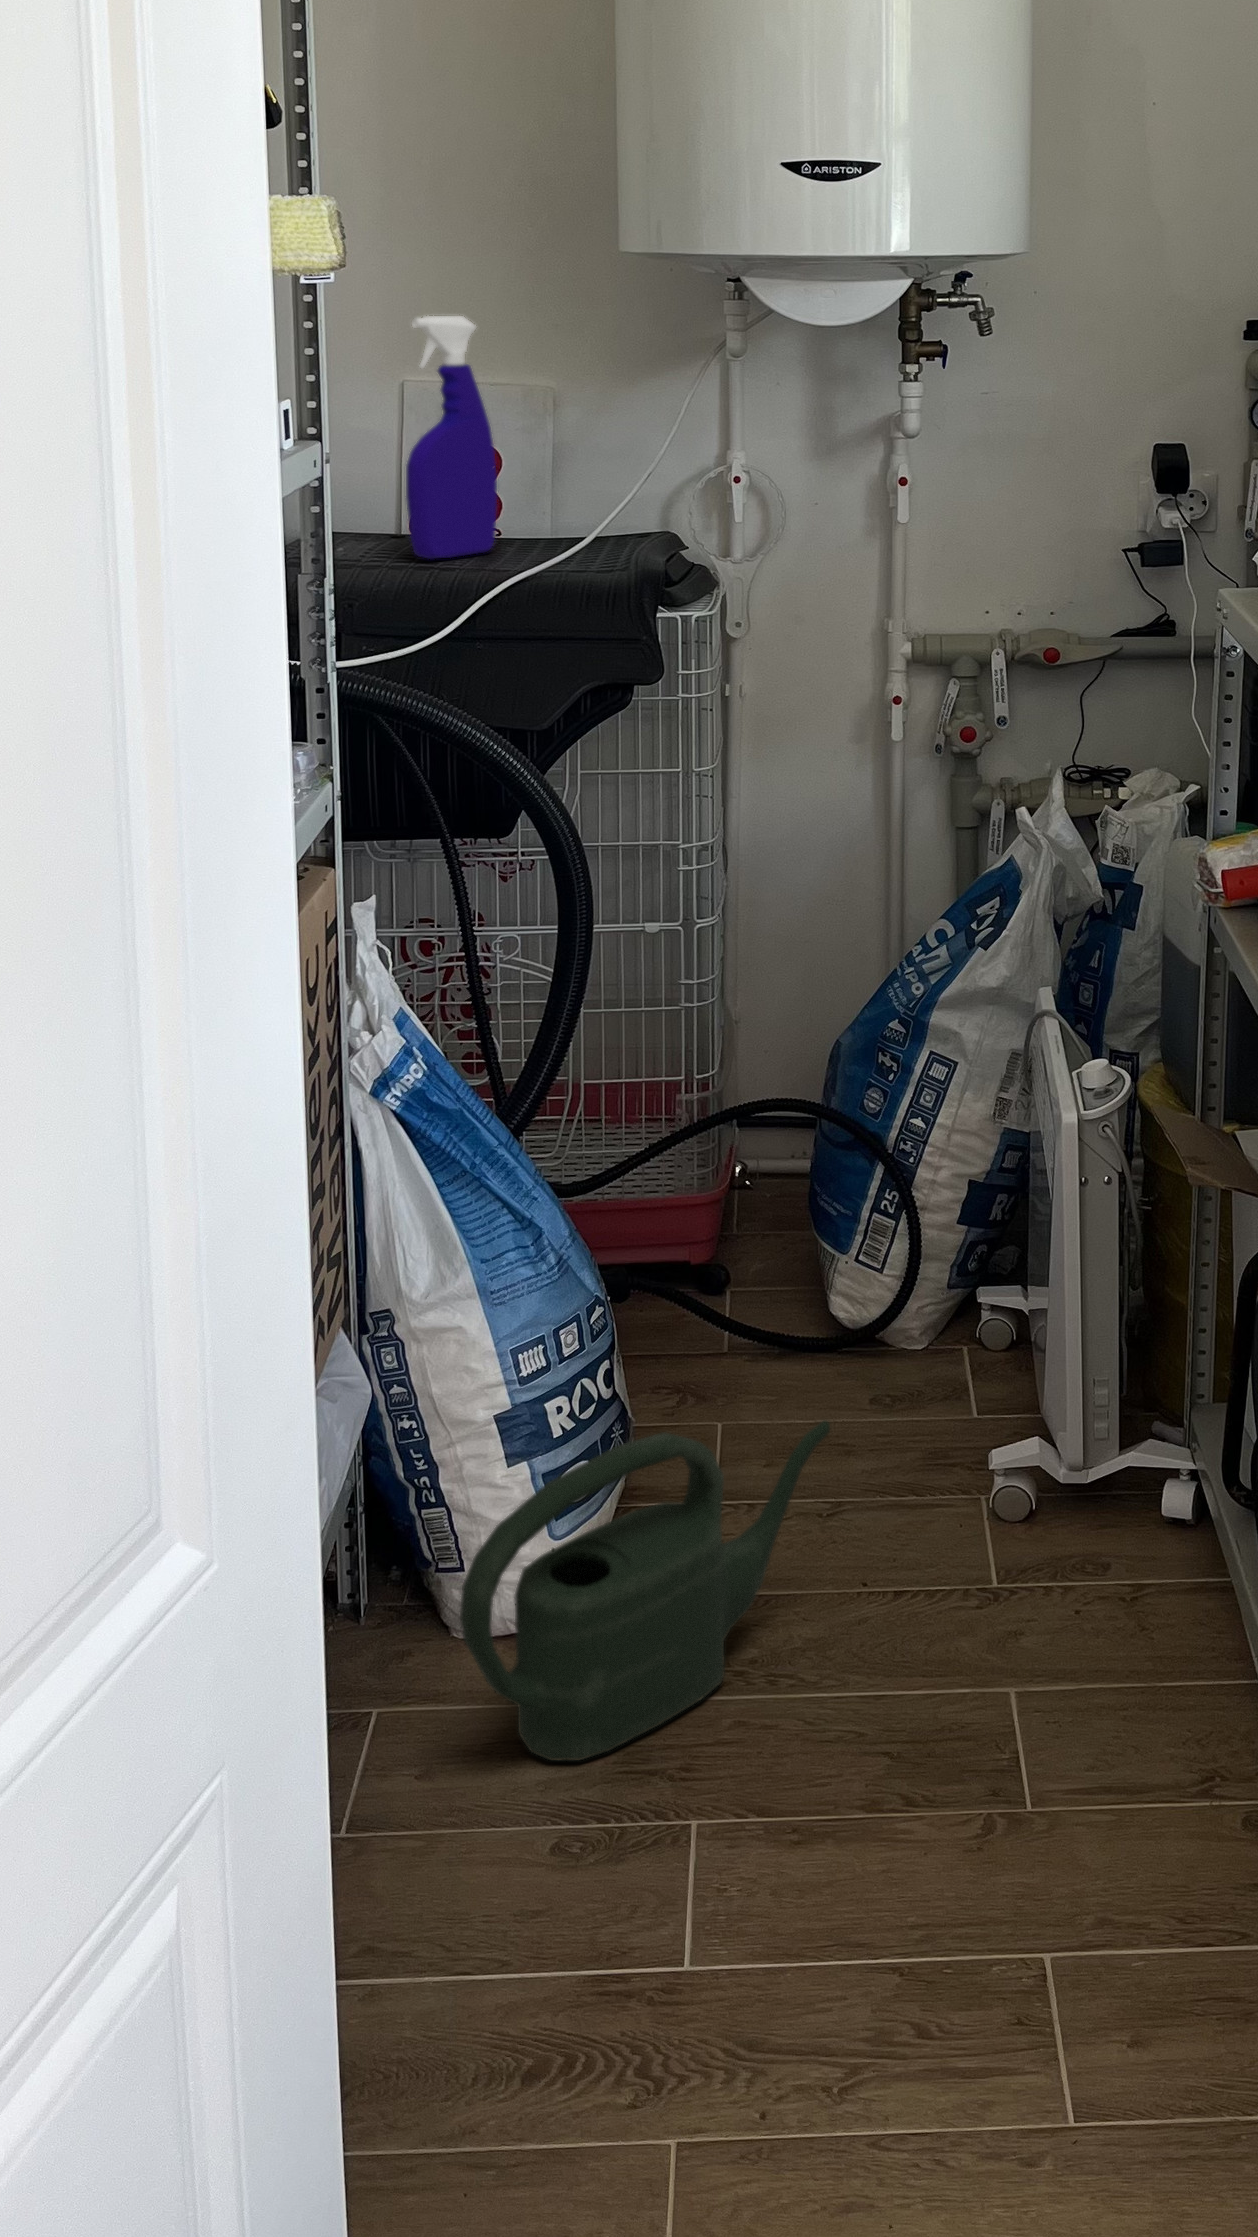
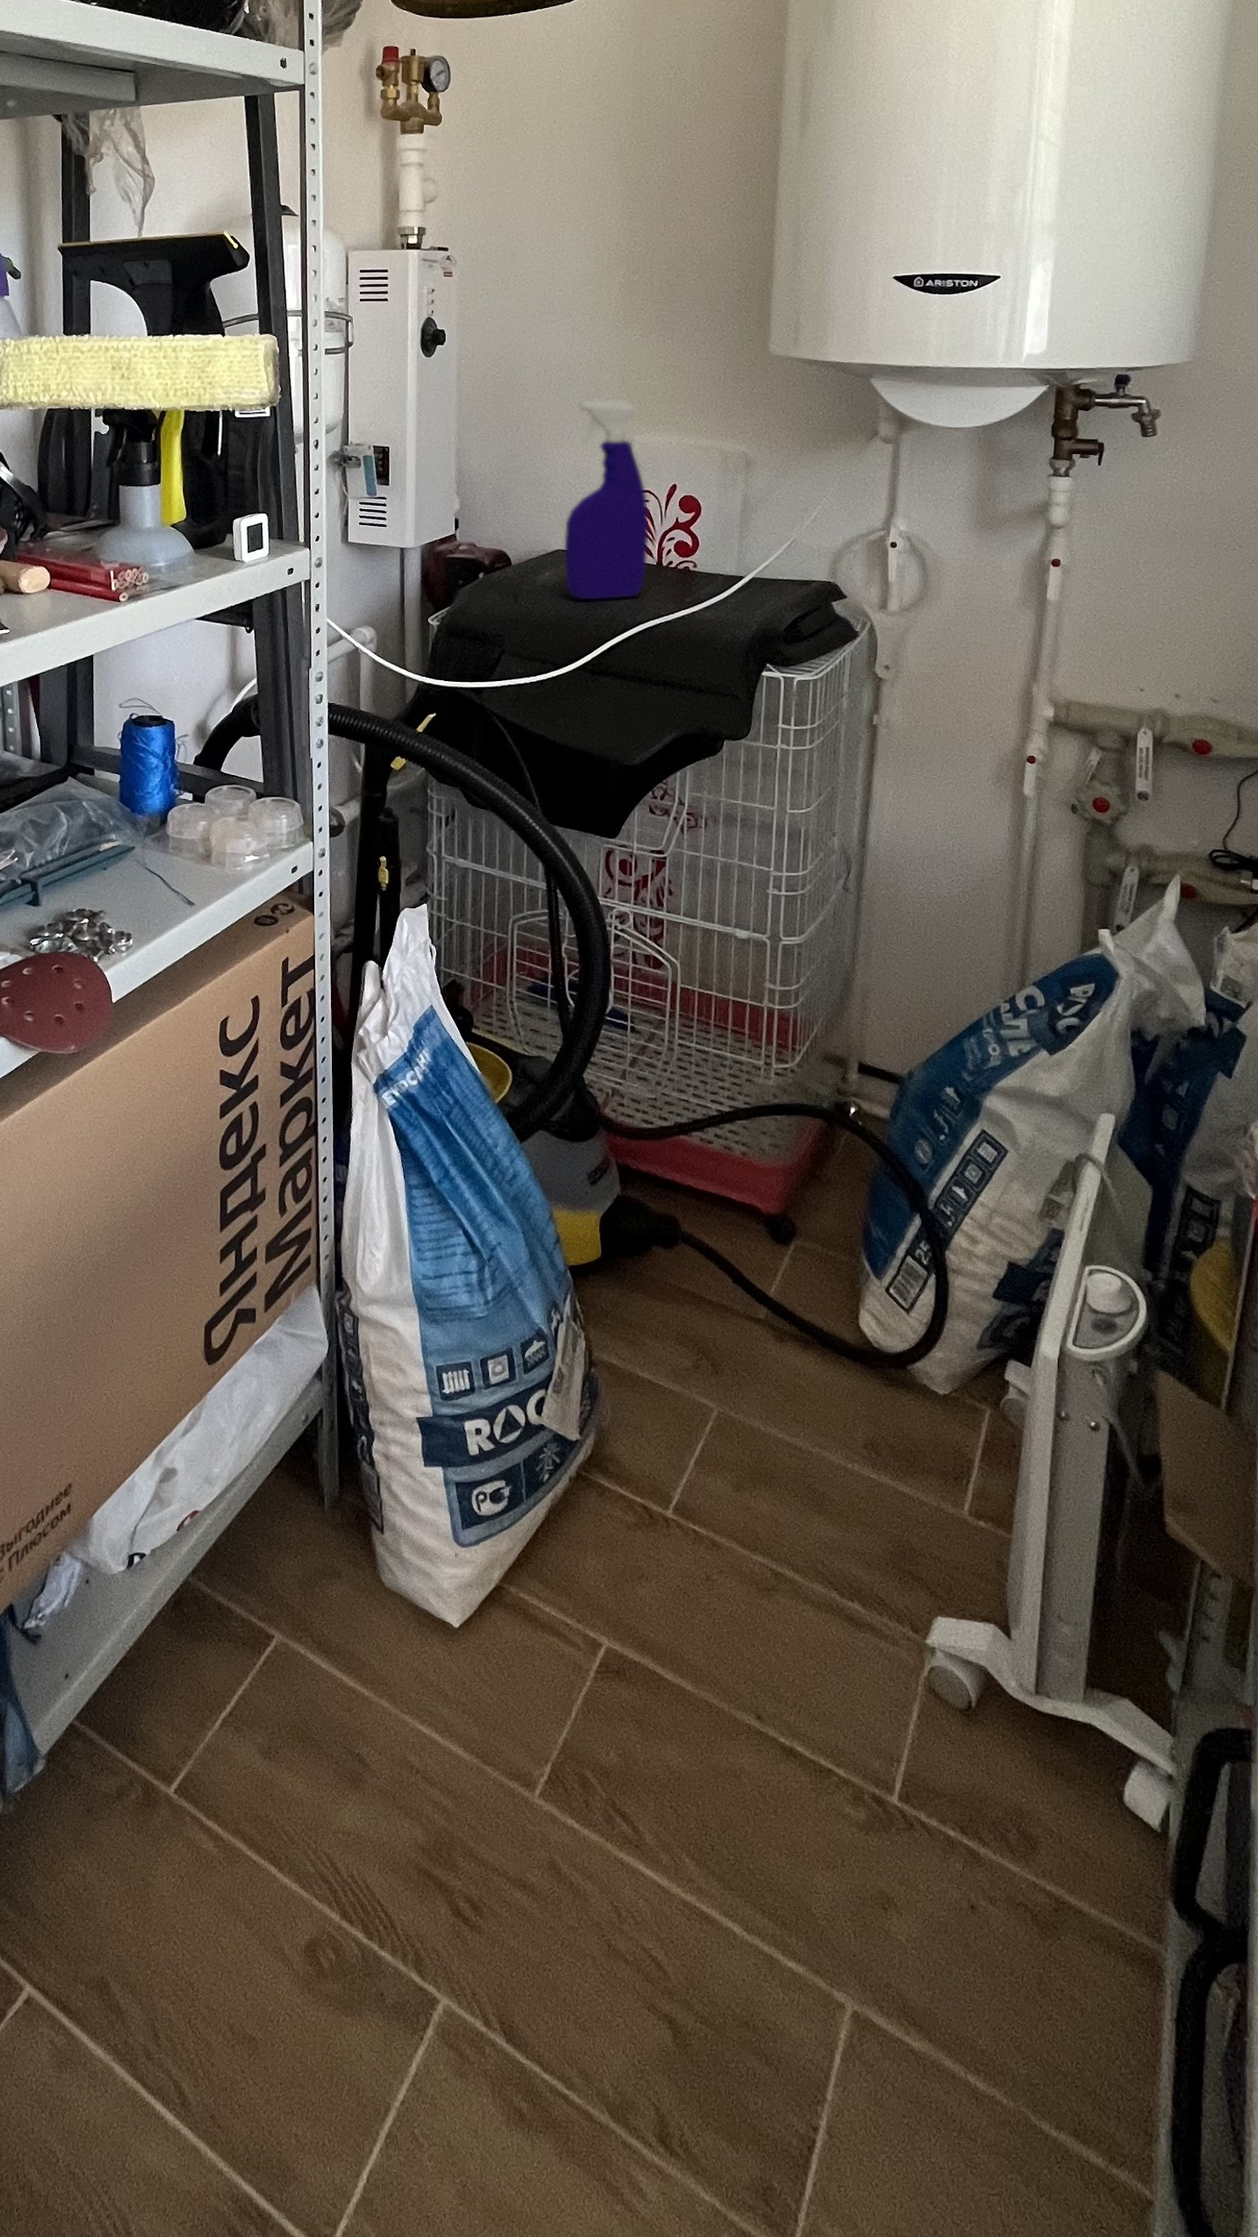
watering can: present [460,1421,830,1760] -> none [301,1524,732,1822]

